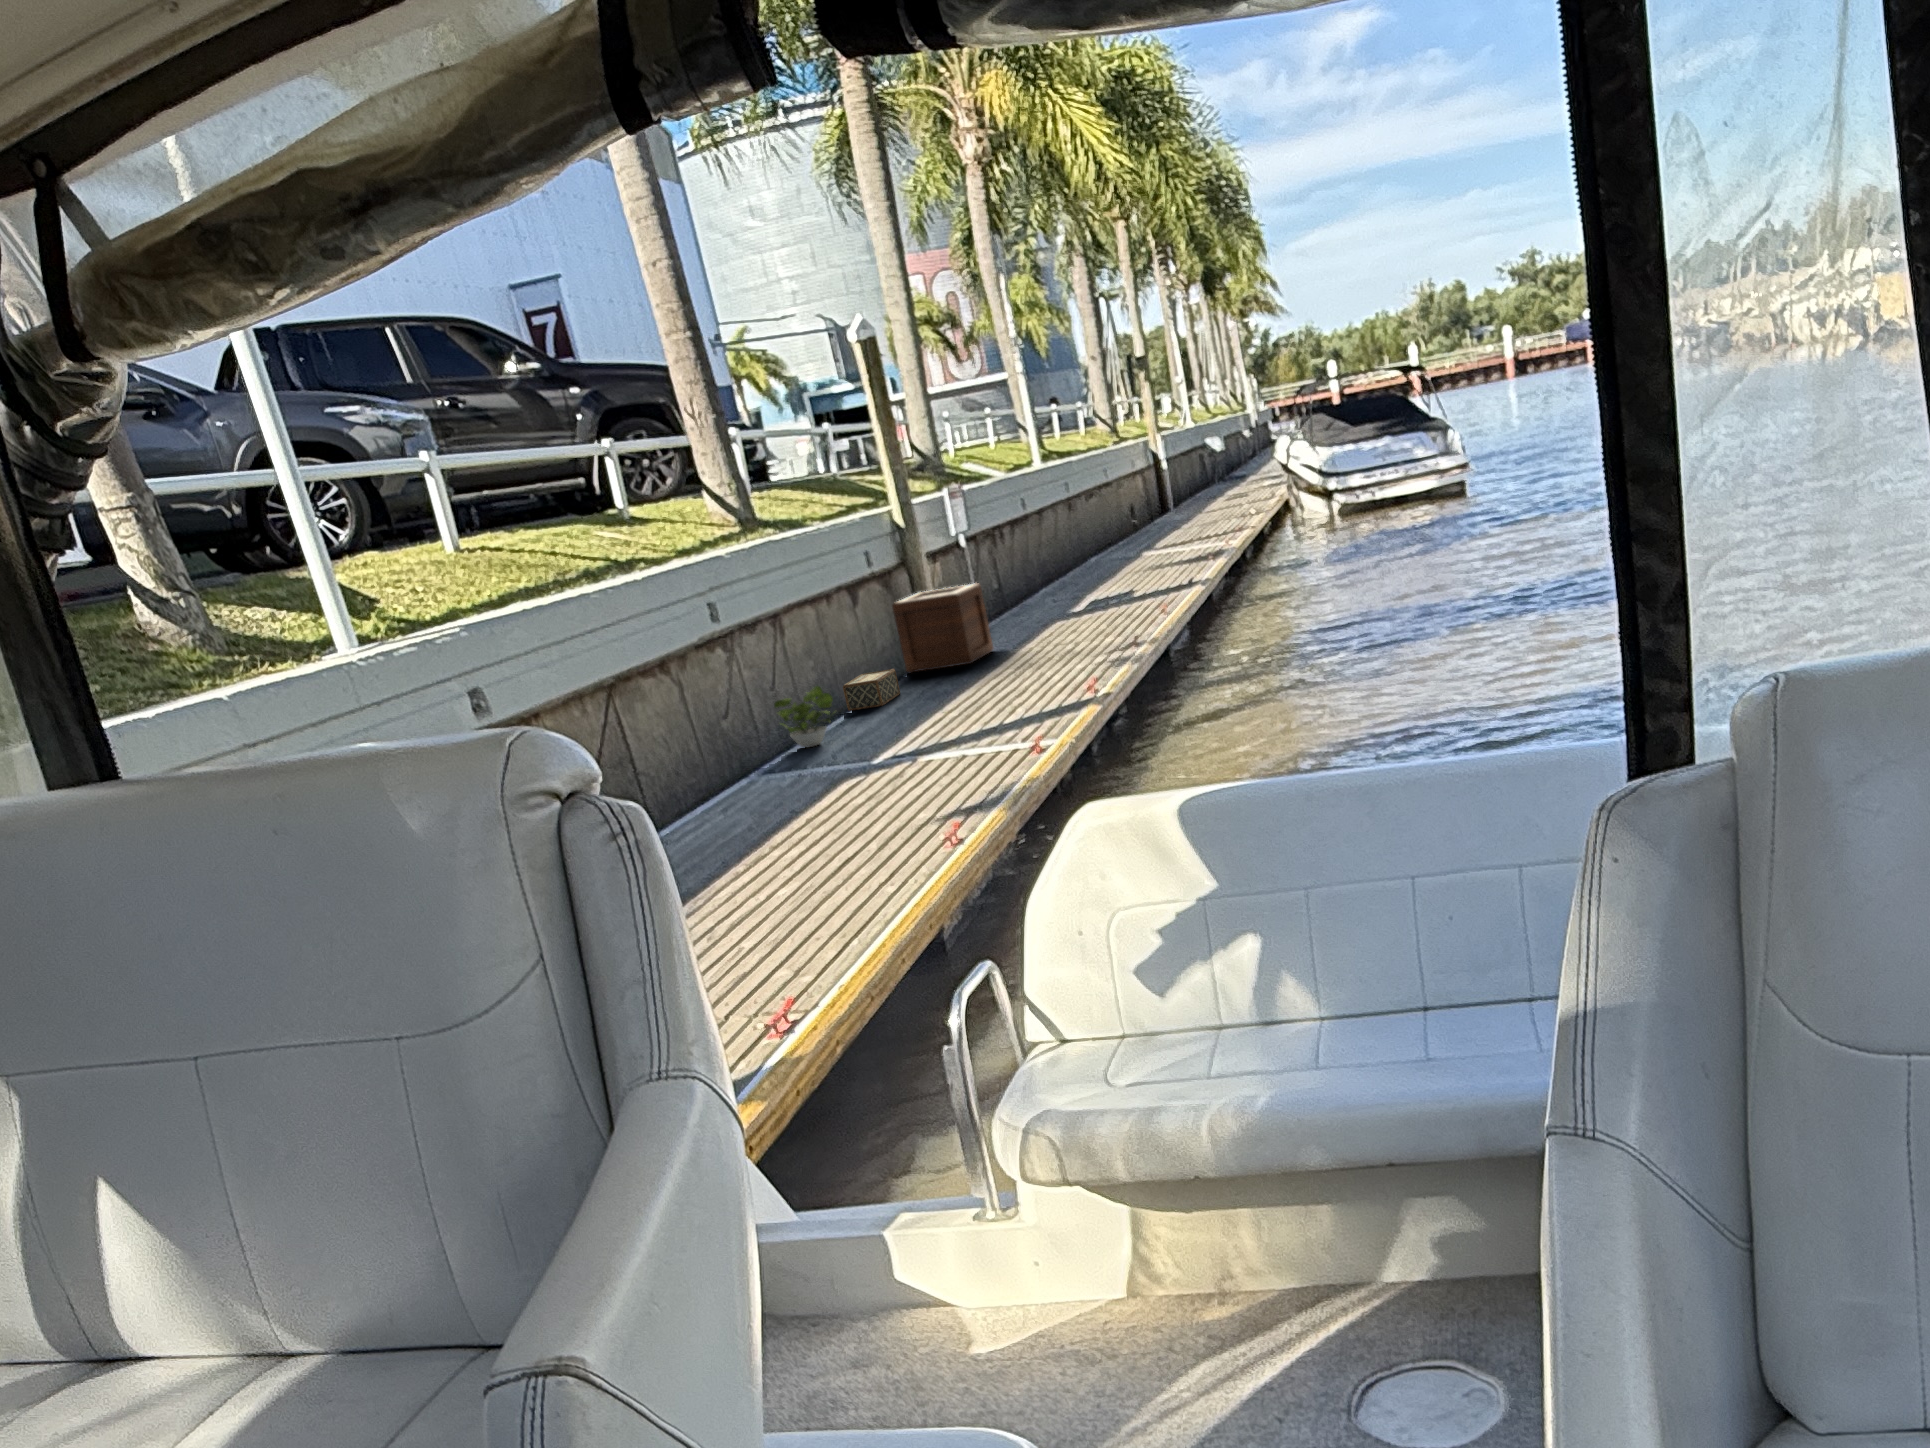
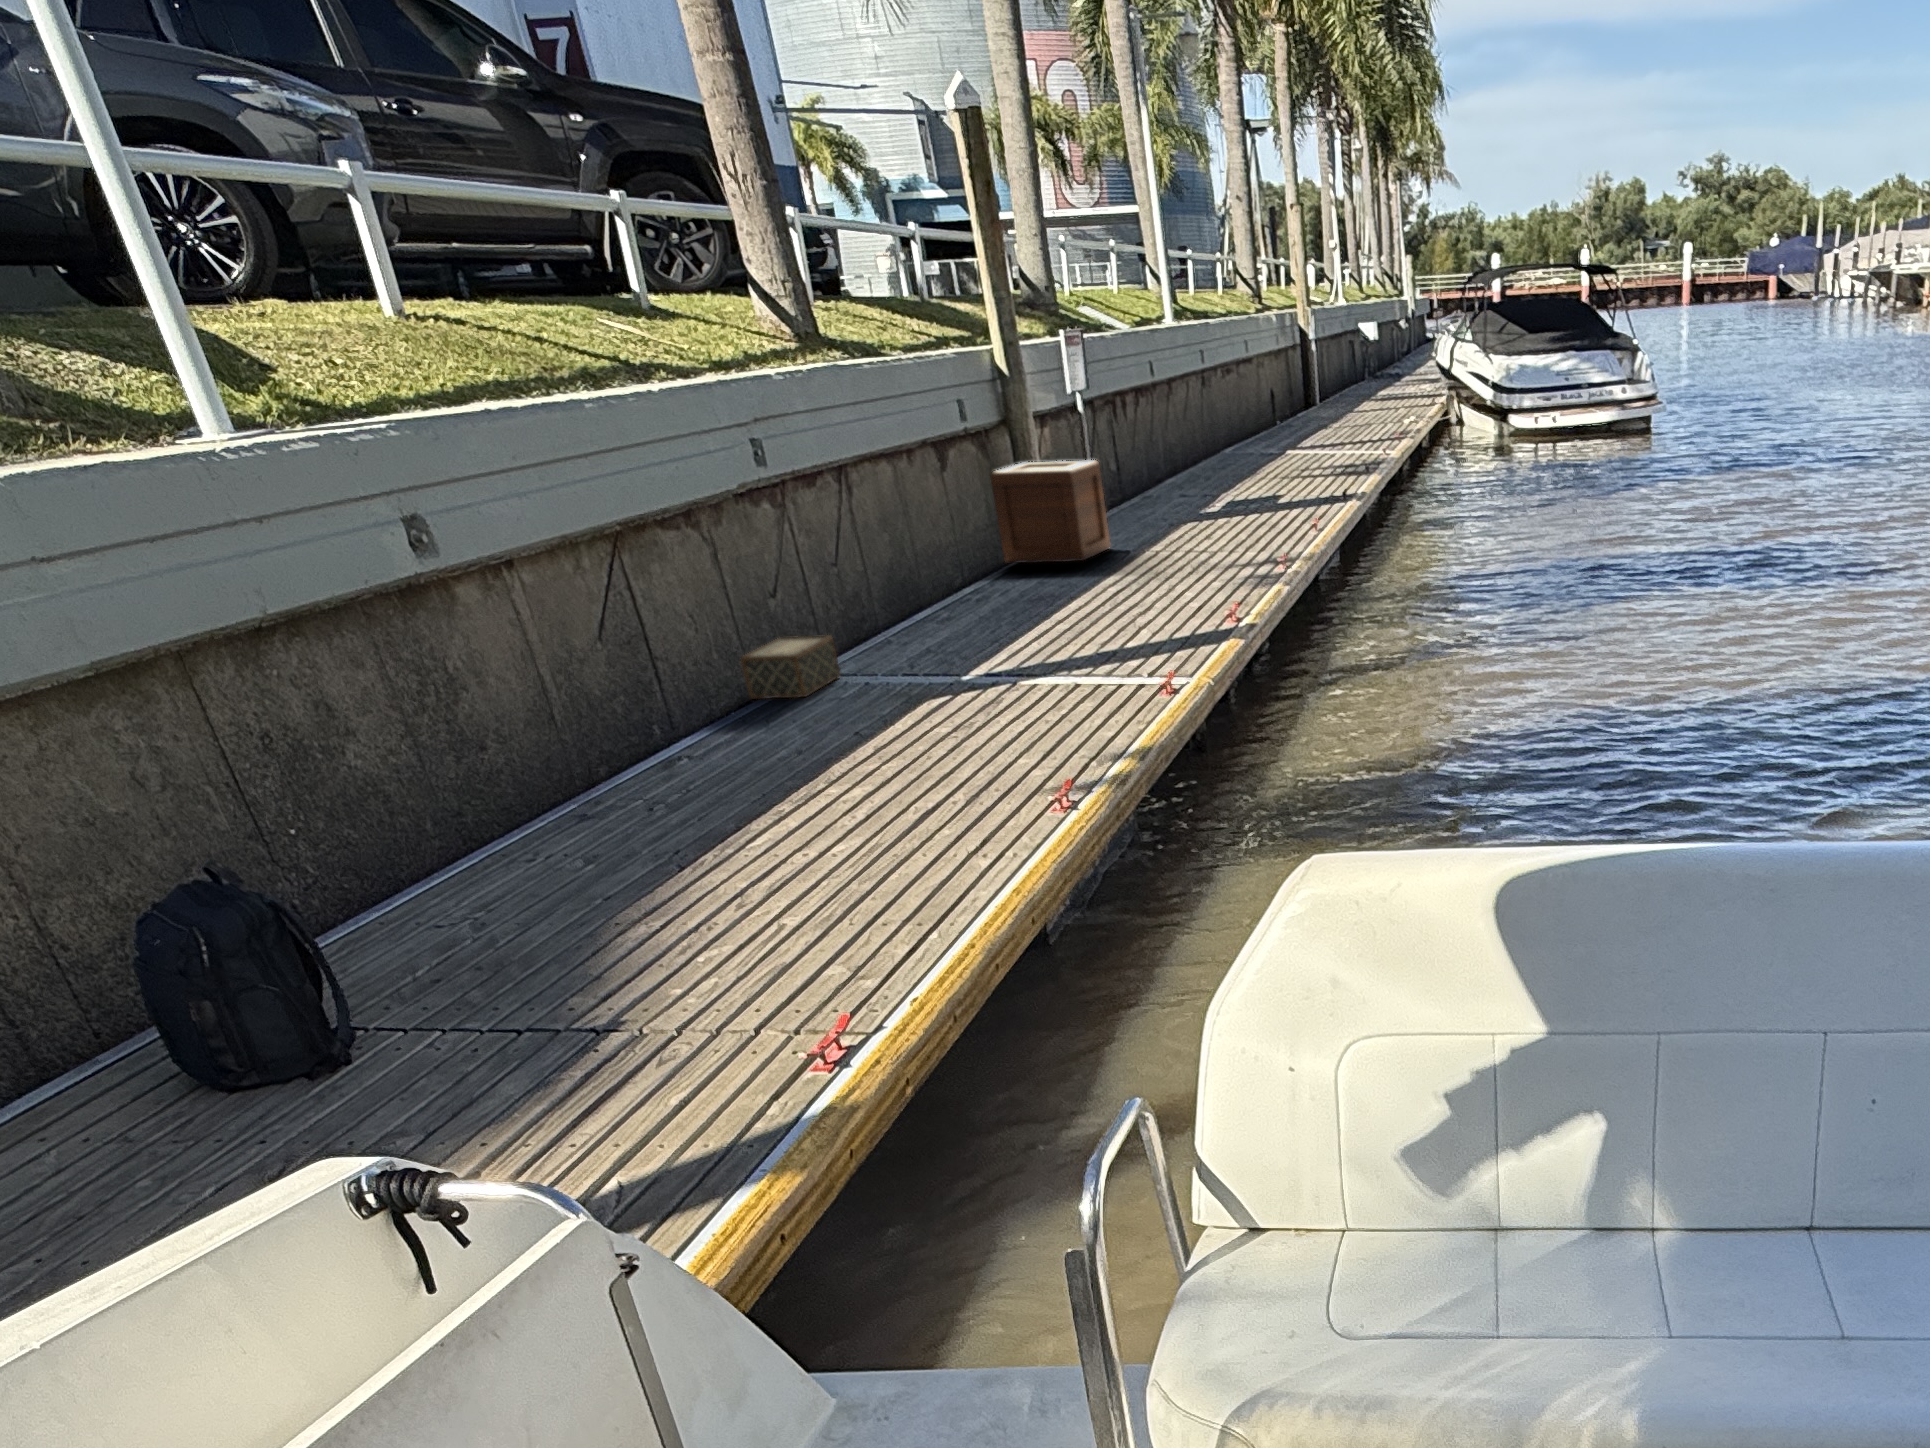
woven basket: present [843,669,900,711] -> present [741,635,841,699]
potted plant: present [774,686,833,747] -> none [838,567,918,645]

